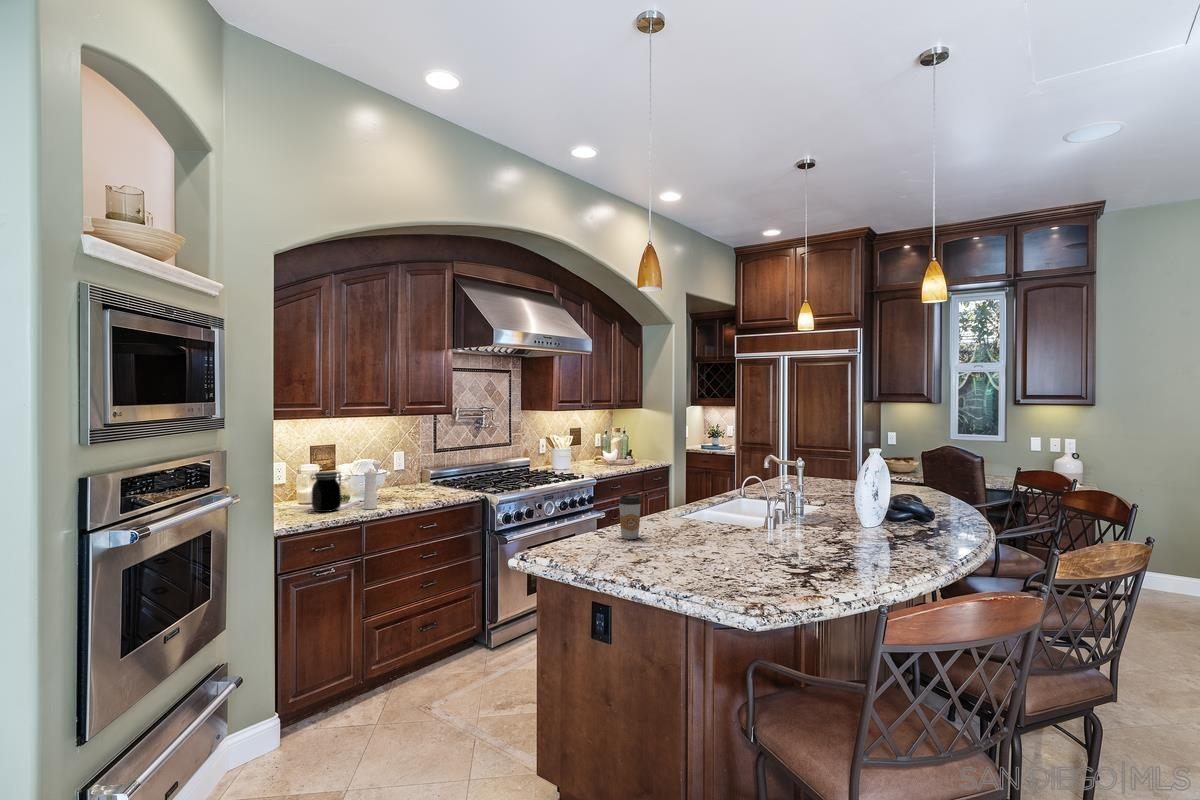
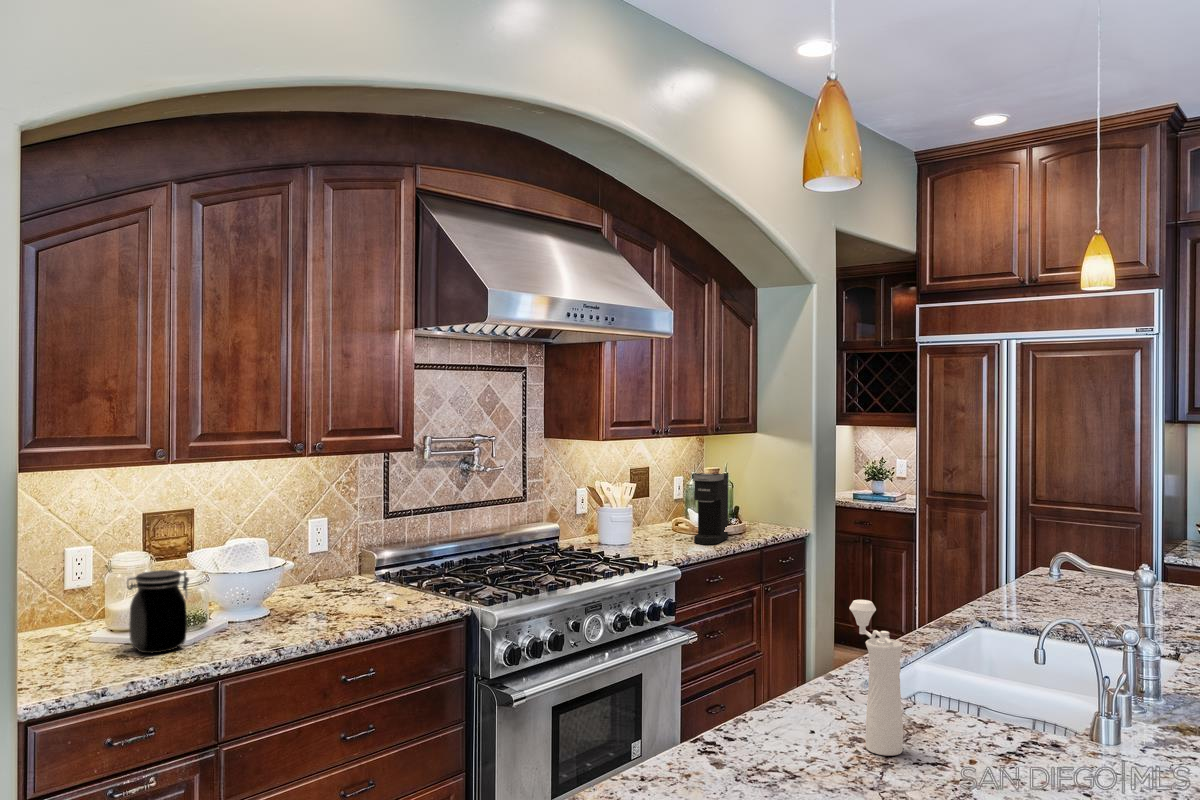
coffee maker: none [606,430,625,469] -> present [693,473,728,545]
pepper mill: present [364,460,382,509] -> present [849,600,903,756]
coffee cup: present [619,495,641,539] -> none [765,664,818,772]

